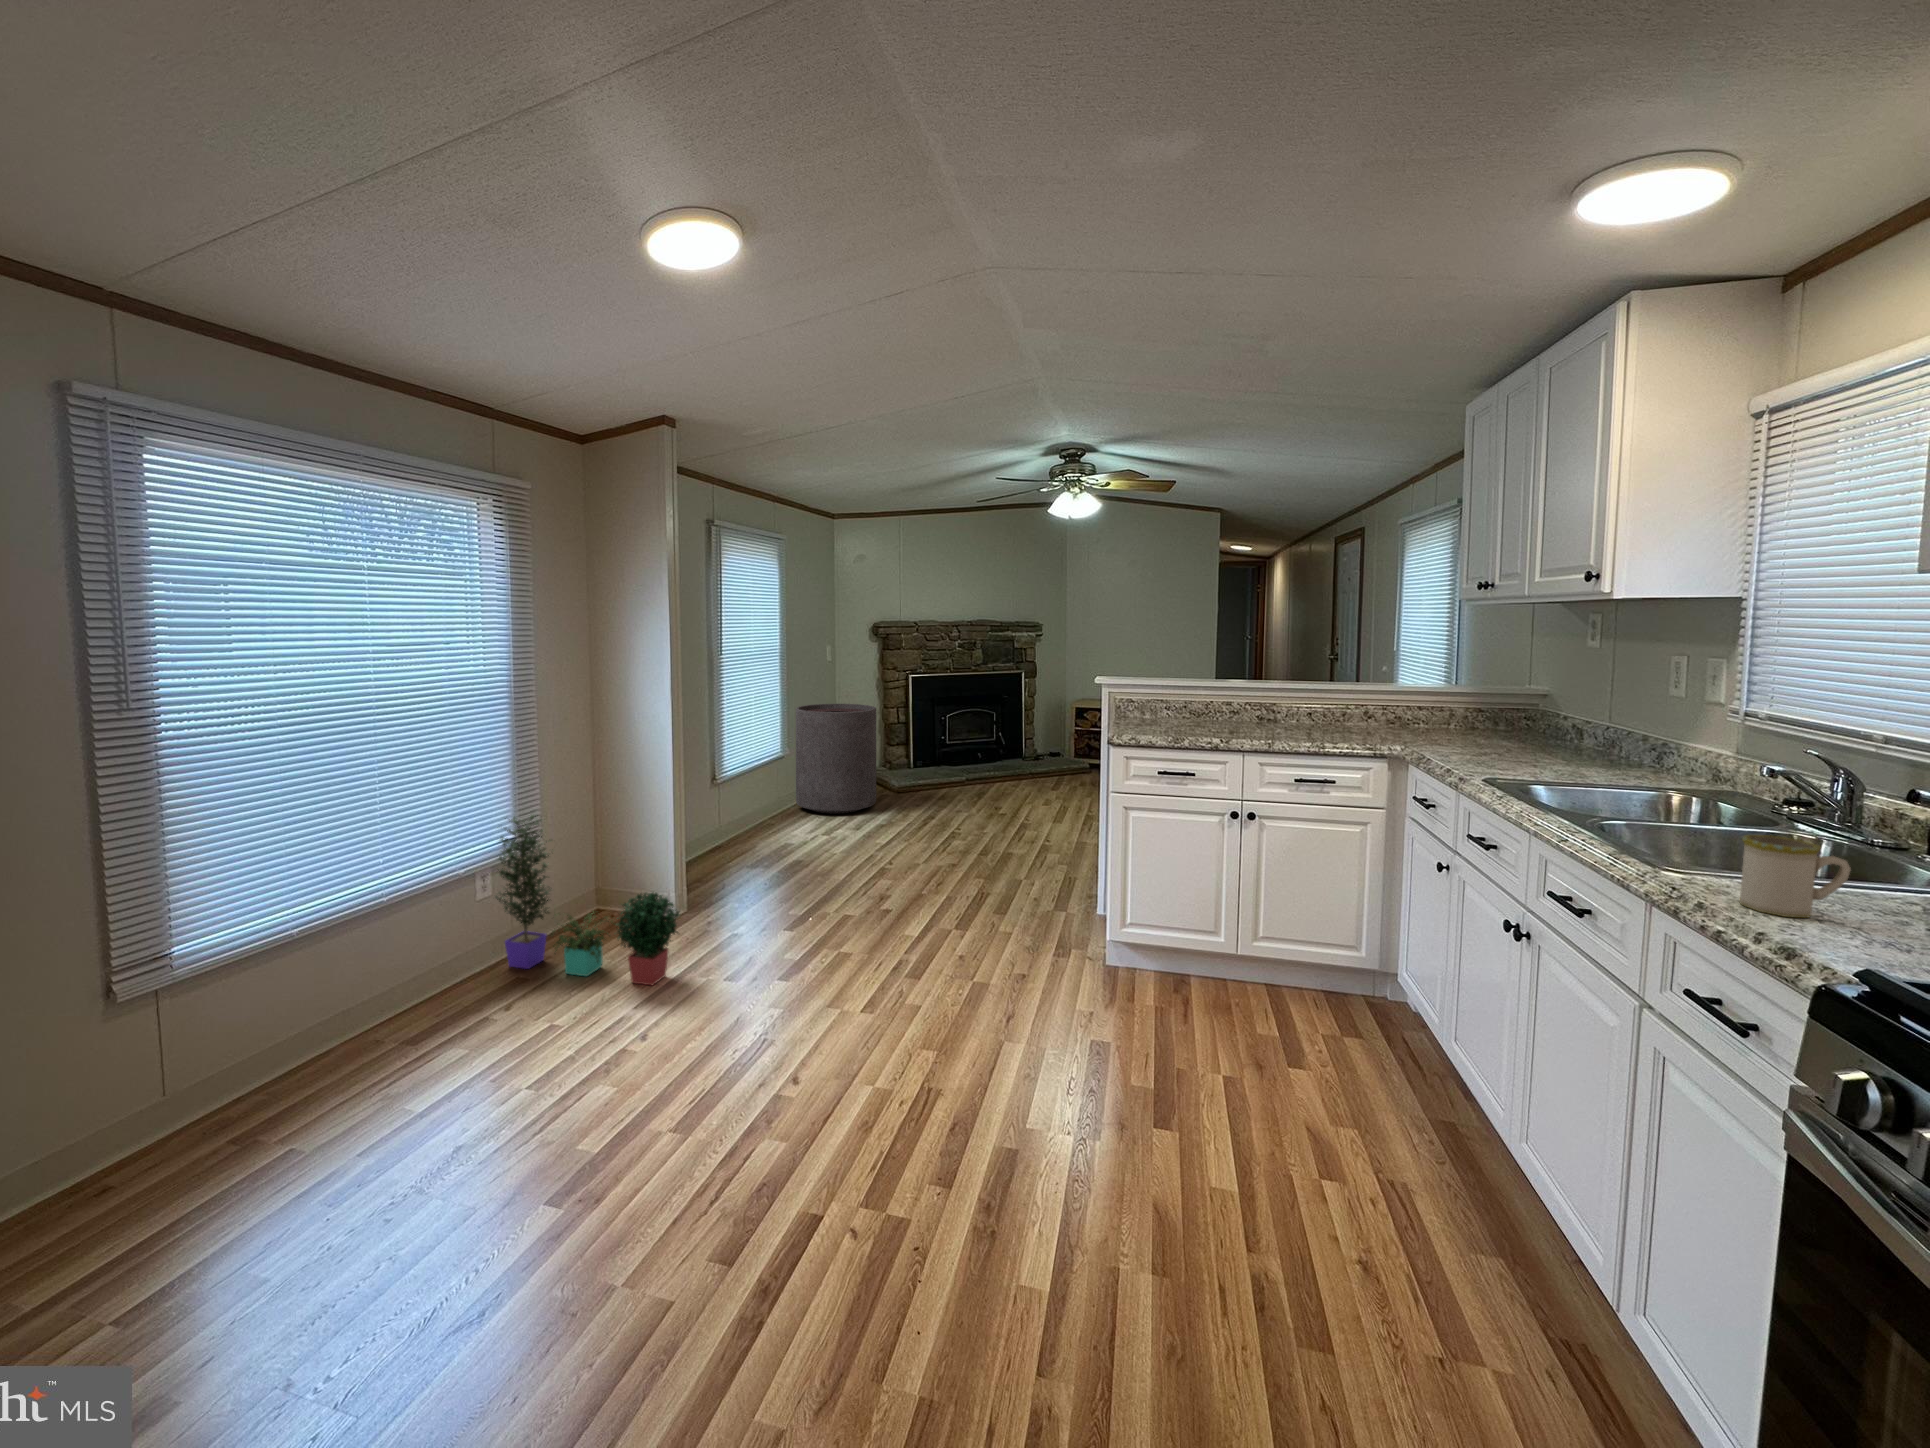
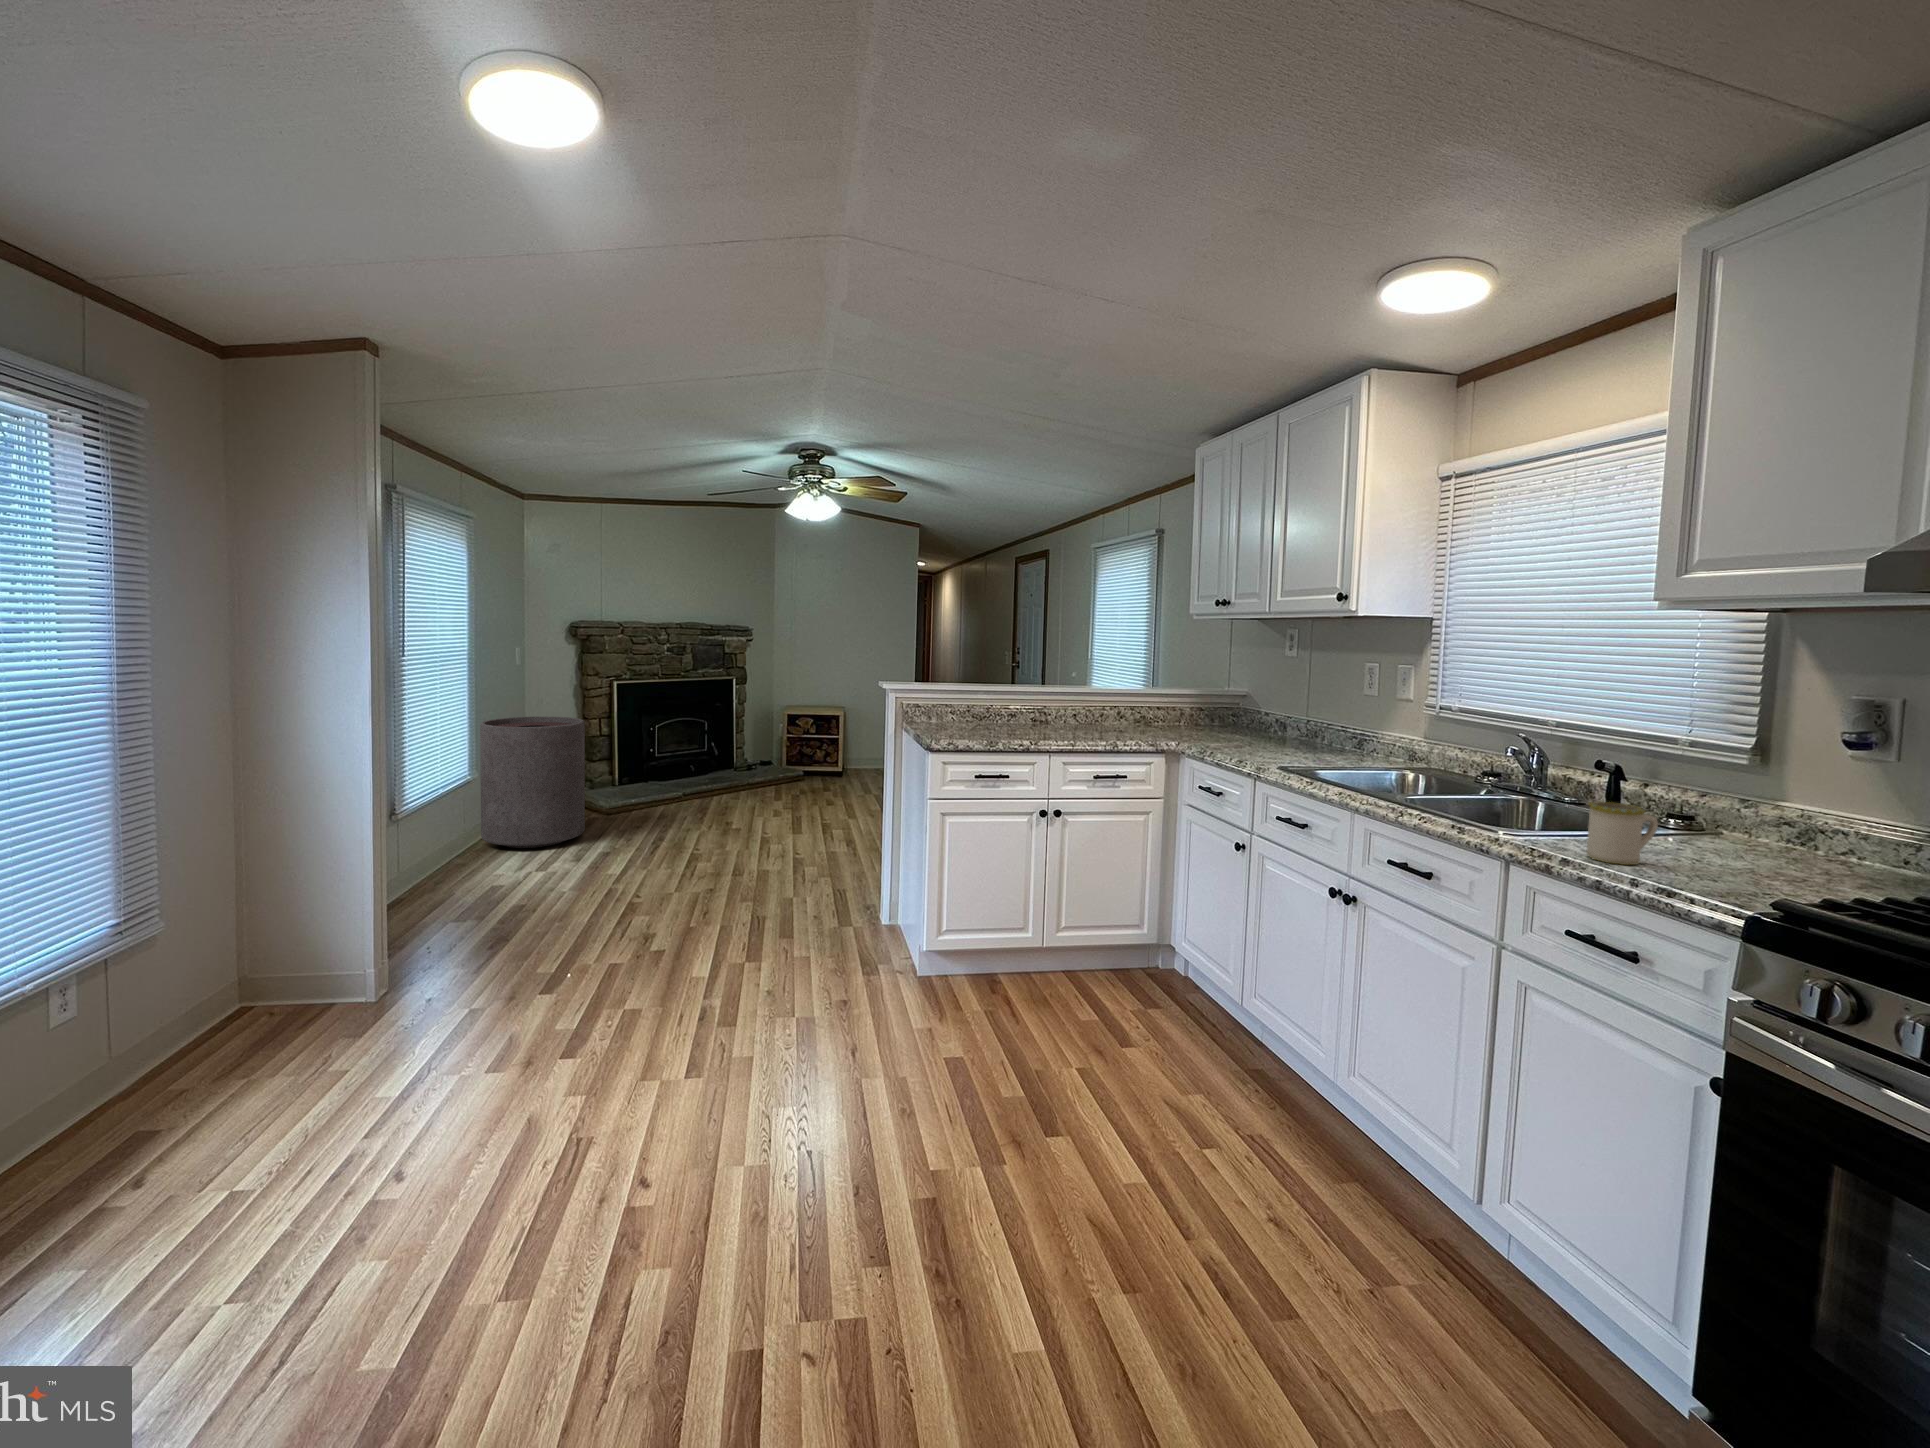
potted plant: present [496,815,679,985] -> none [93,890,420,1119]

